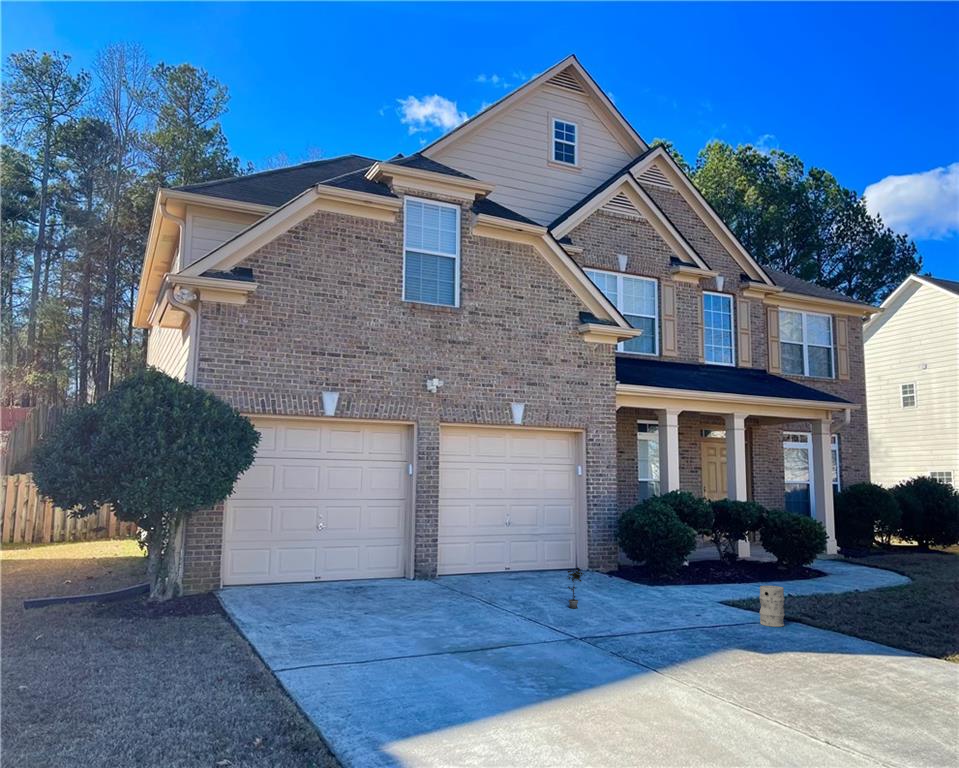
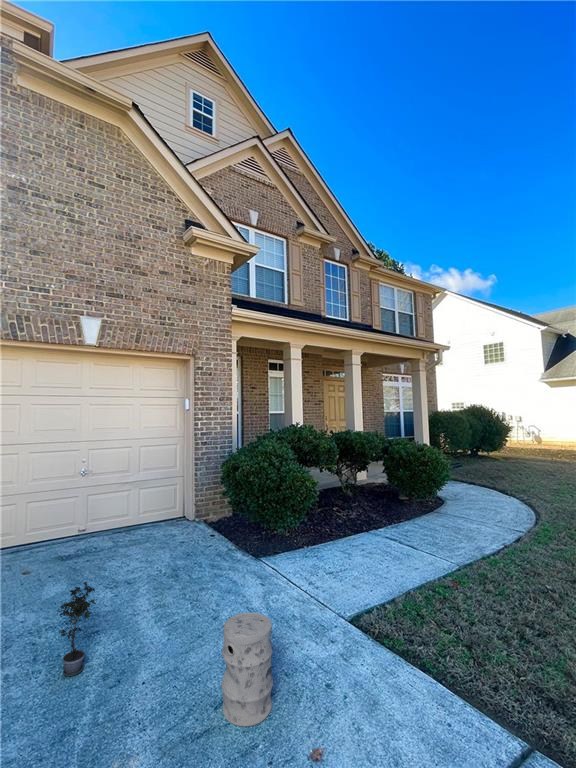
trash can: present [759,586,785,627] -> present [221,613,273,726]

